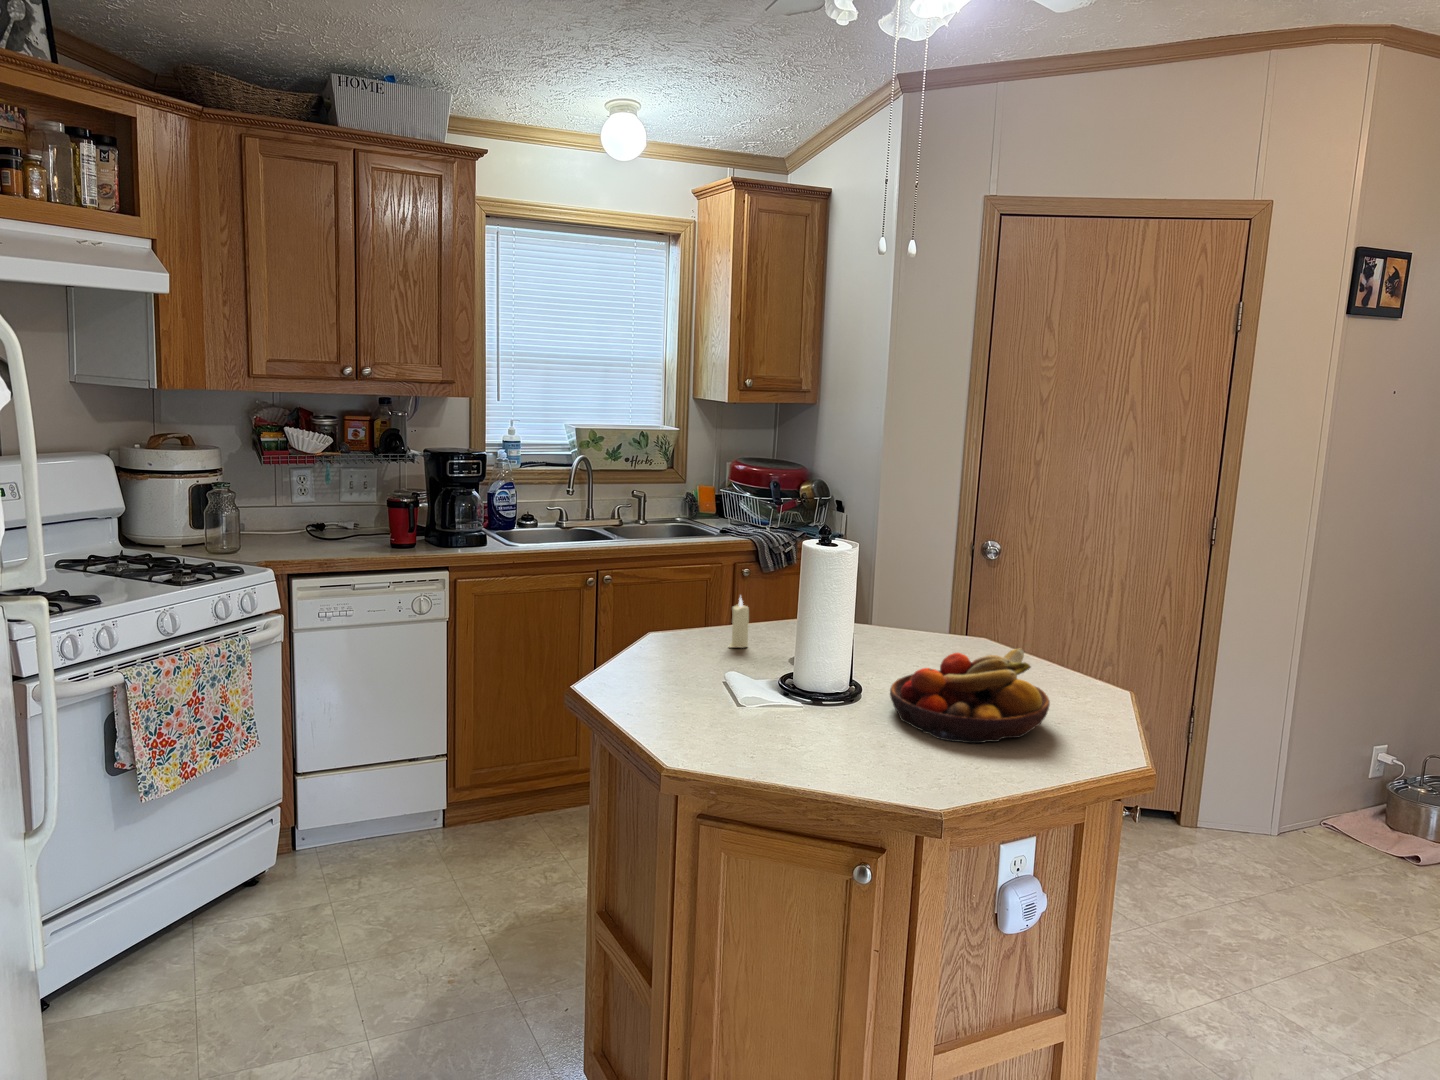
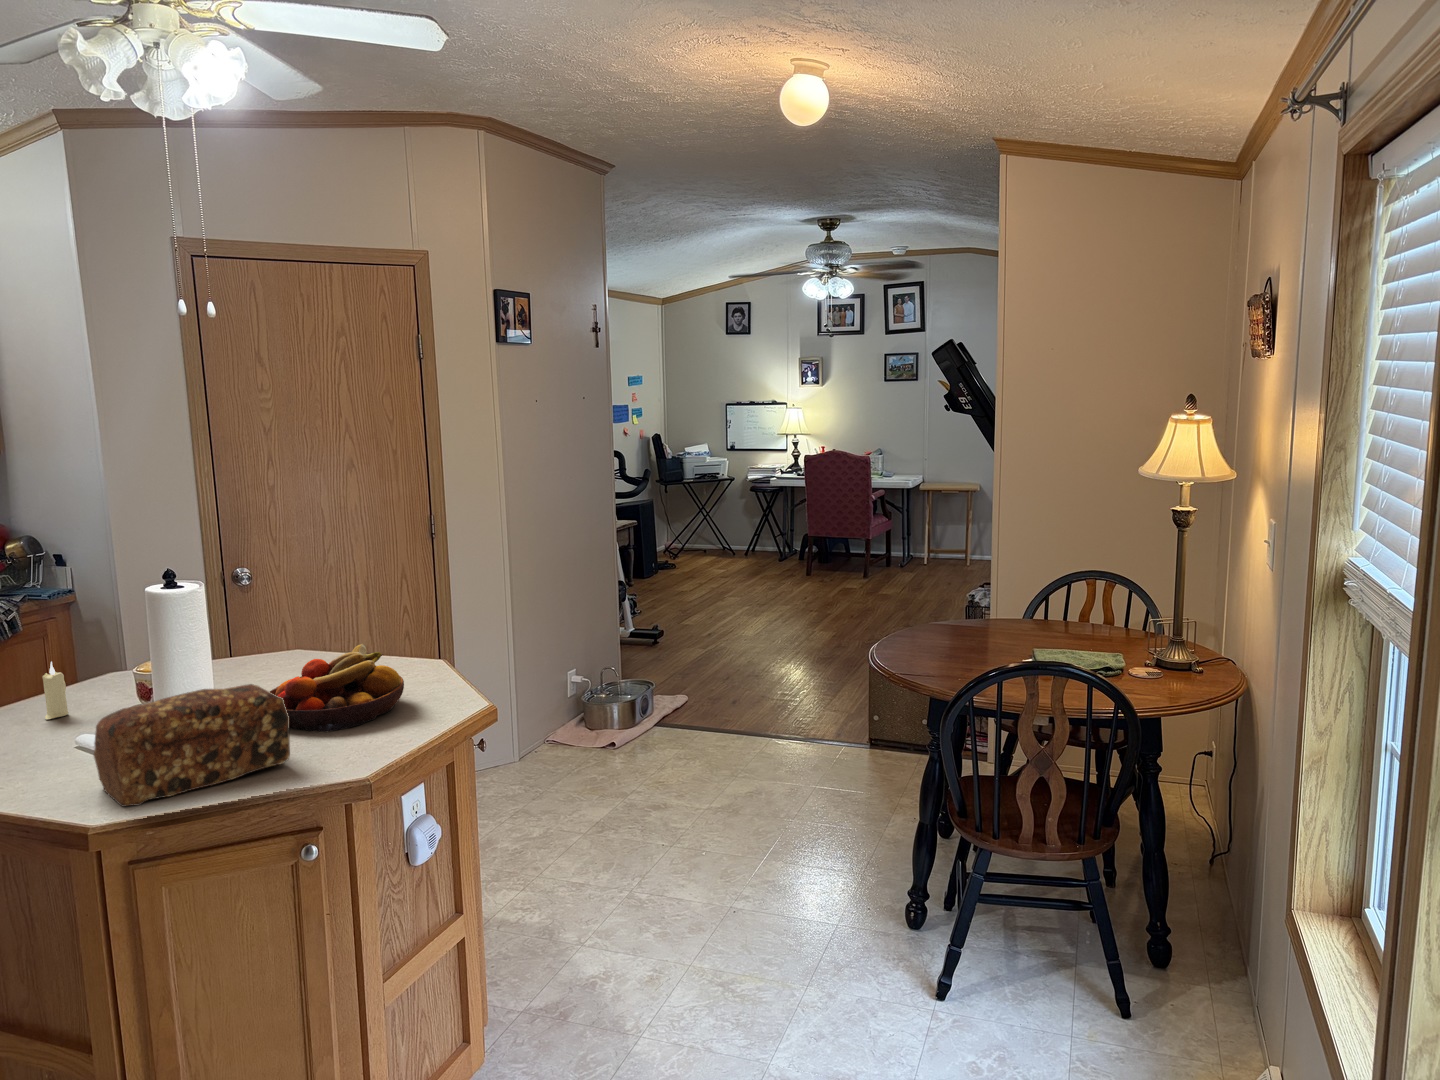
bread loaf: none [701,656,877,762] -> present [94,684,290,806]

